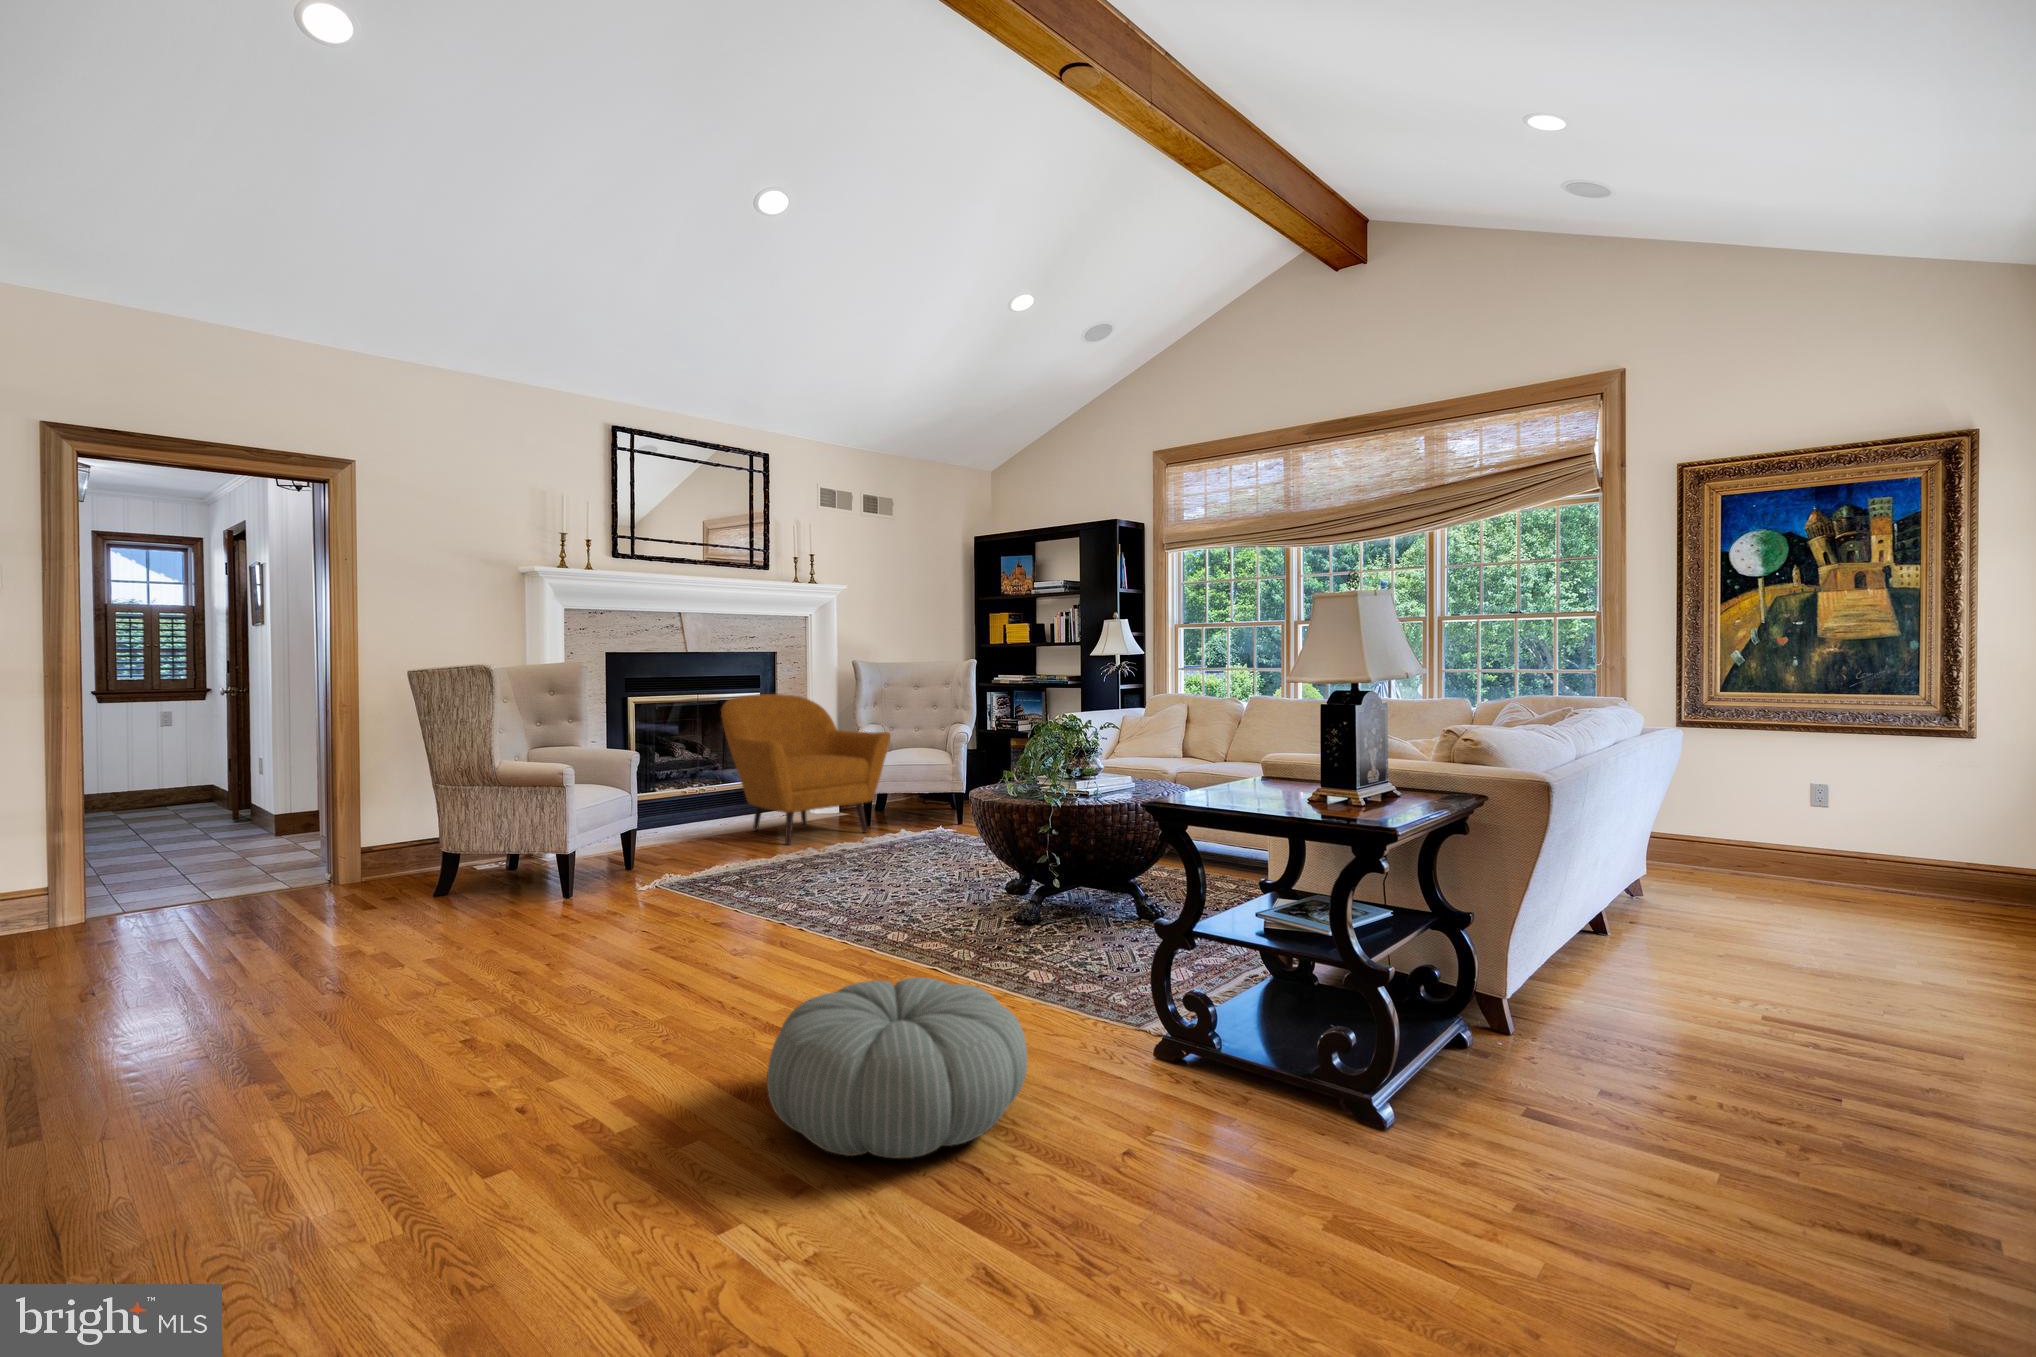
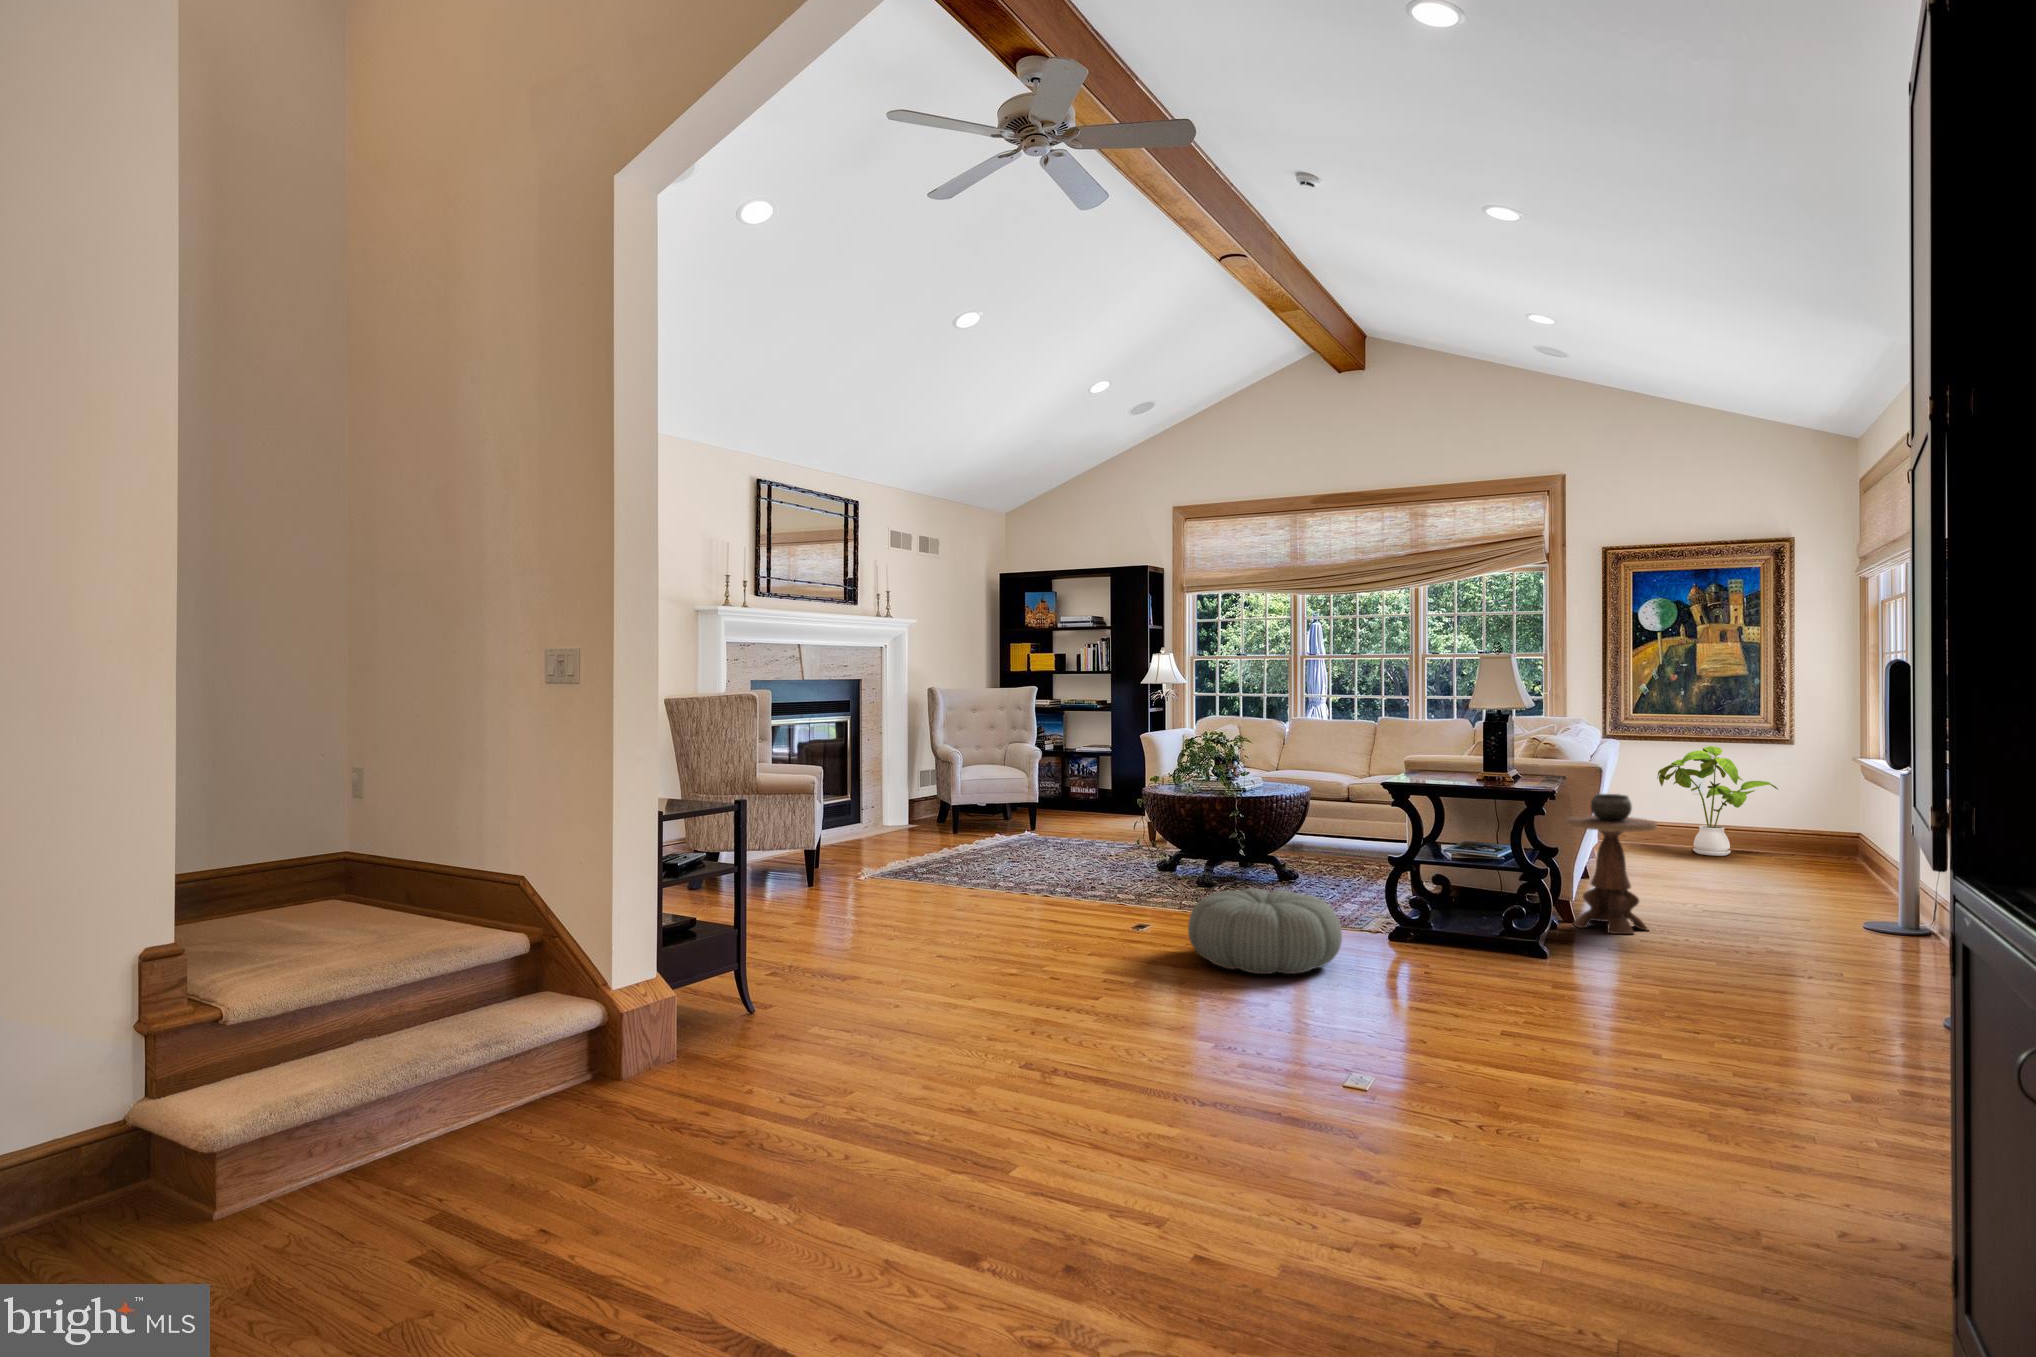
armchair: present [721,694,891,844] -> none [836,717,984,846]
house plant: none [1752,738,1948,896] -> present [1657,746,1778,856]
side table: none [1516,827,1675,1080] -> present [1566,794,1657,934]

